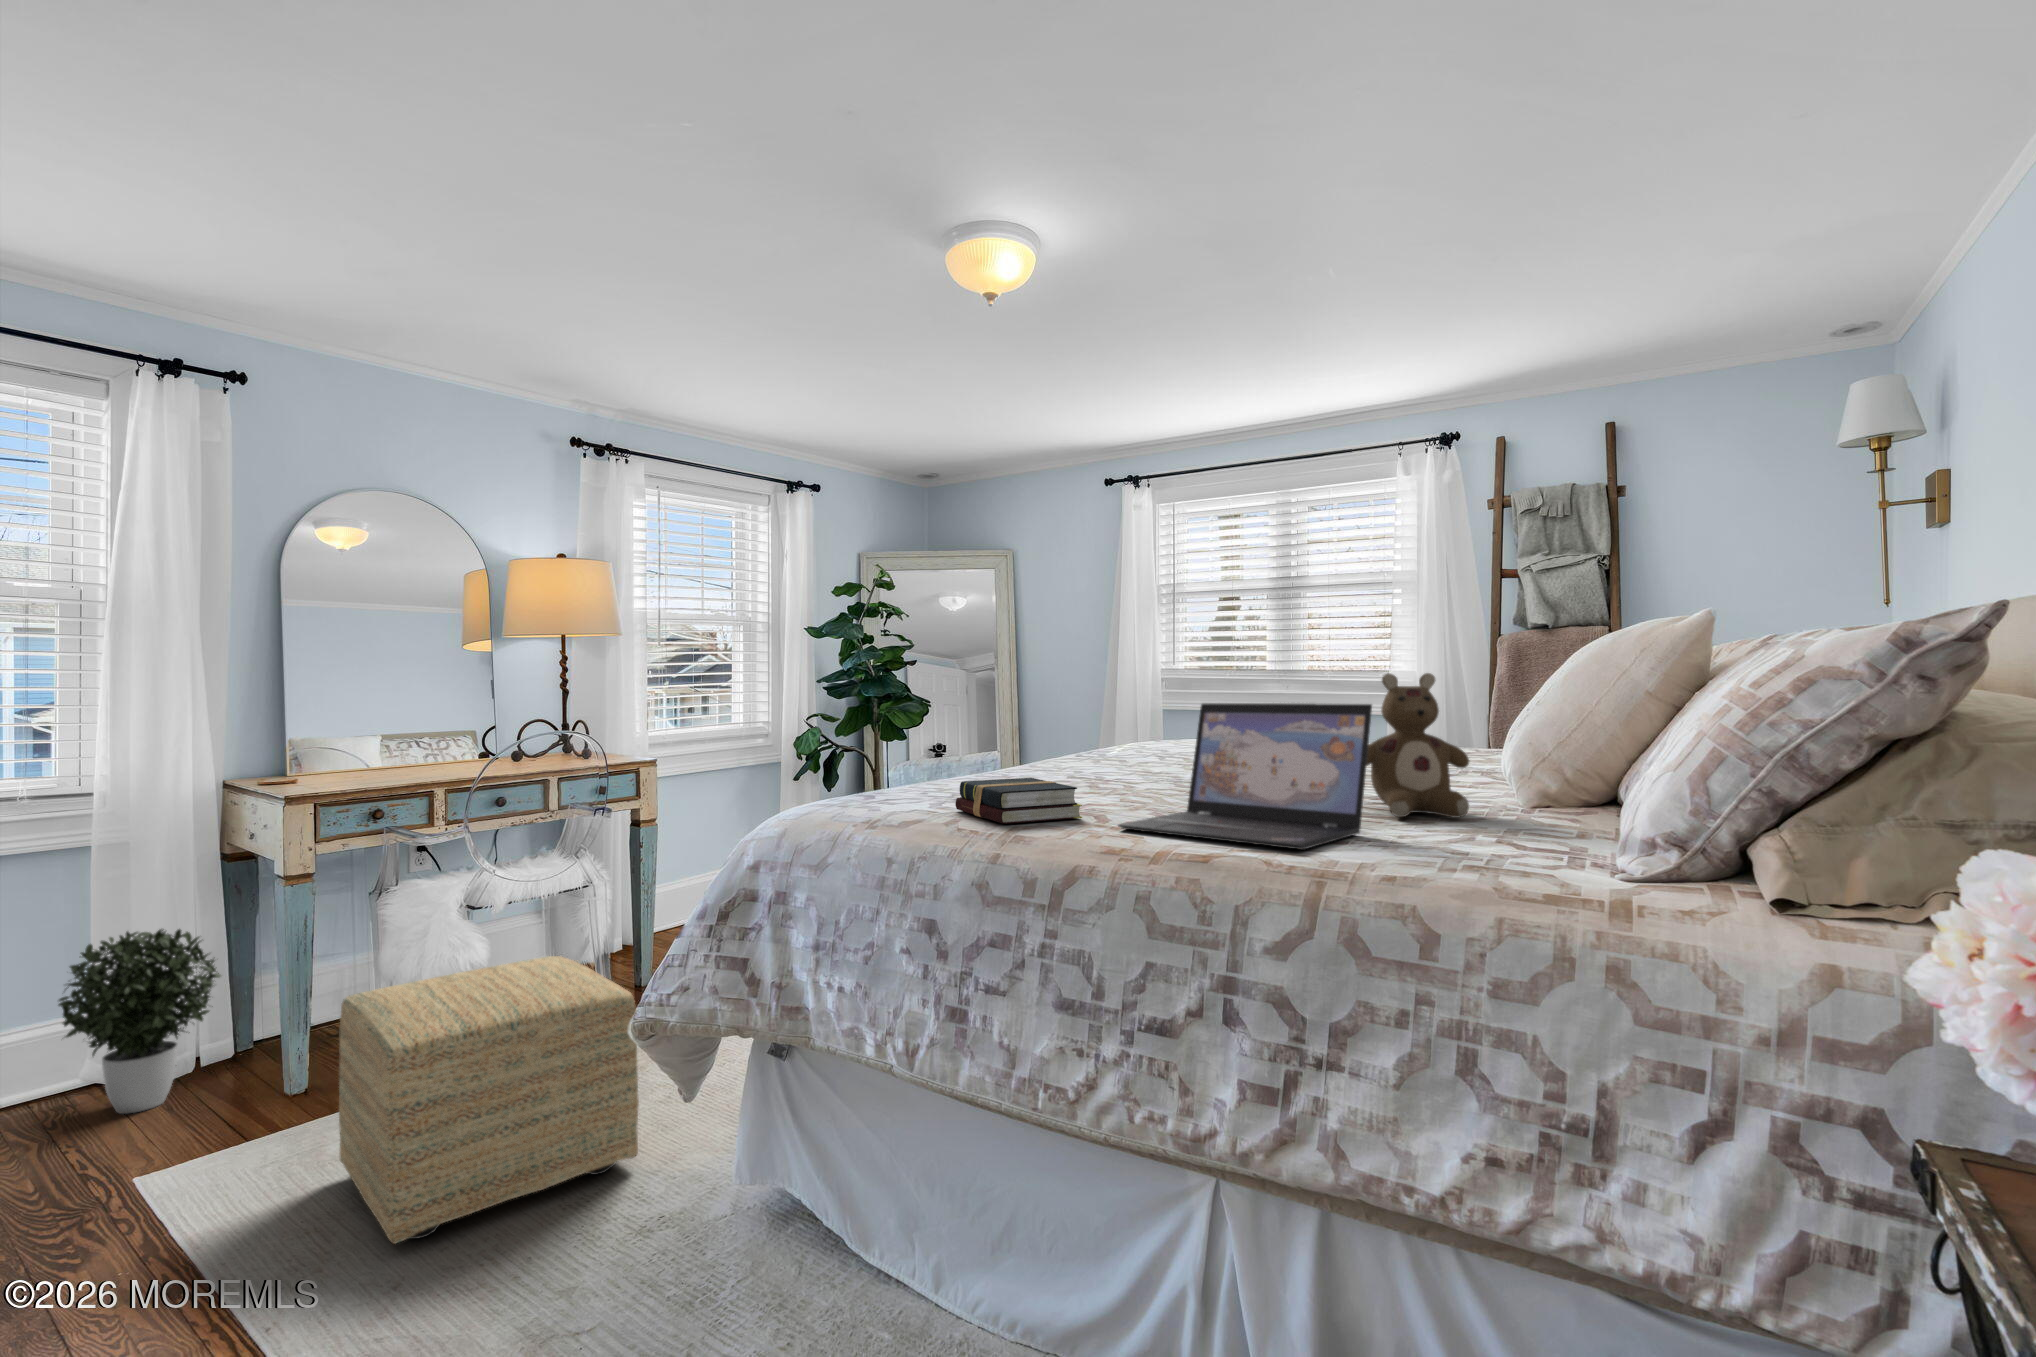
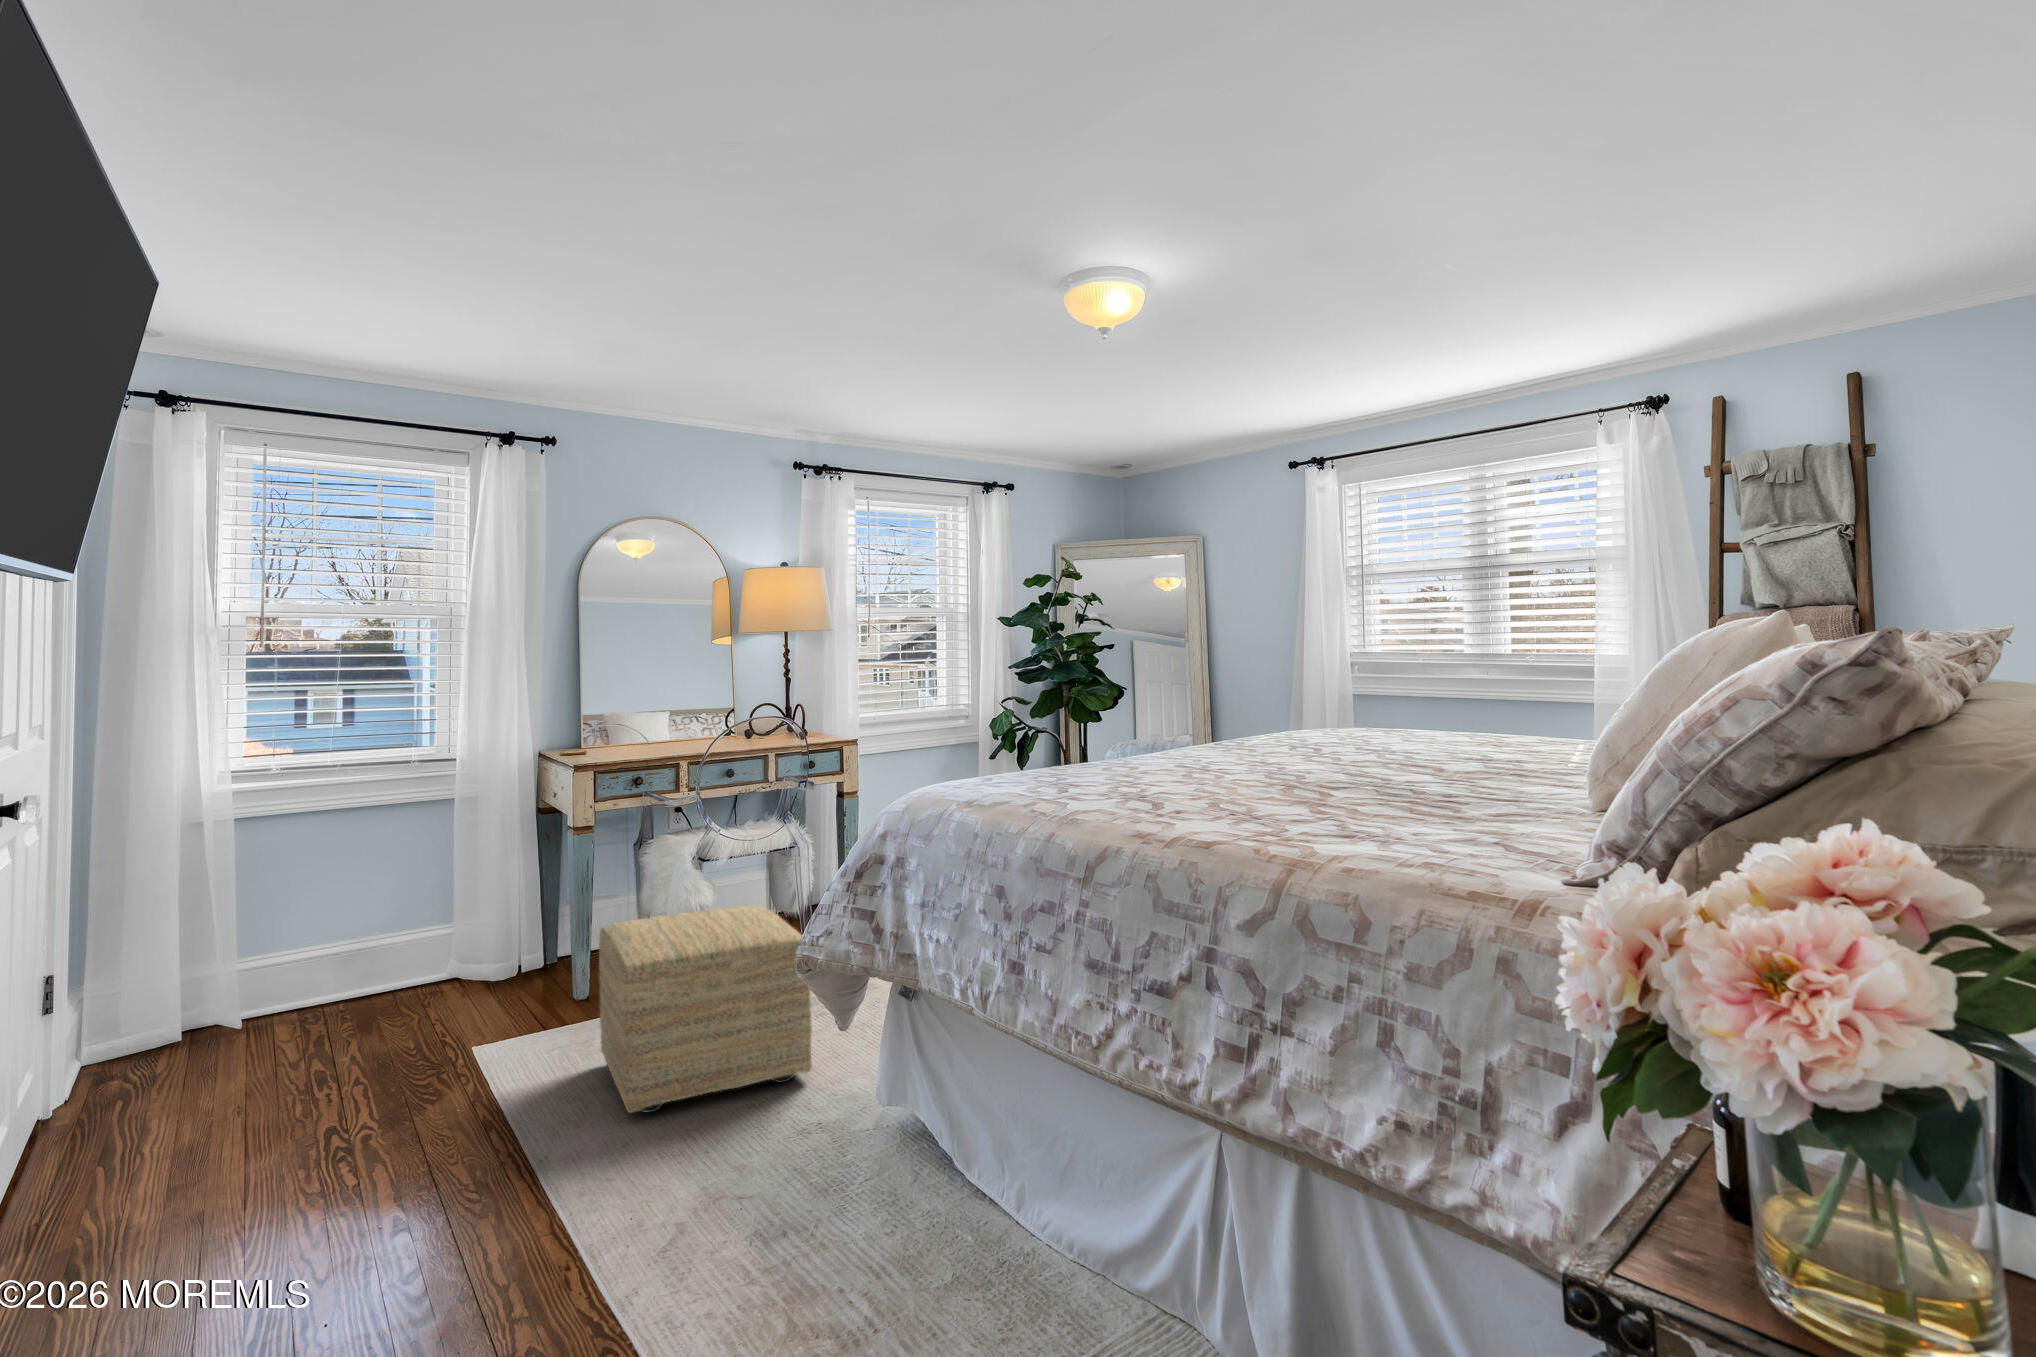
stuffed bear: present [1367,673,1469,818] -> none [1409,680,1531,821]
laptop: present [1118,703,1372,850] -> none [1162,707,1398,846]
hardback book: present [955,778,1082,824] -> none [1045,771,1145,812]
potted plant: present [59,929,221,1114] -> none [424,866,530,1004]

